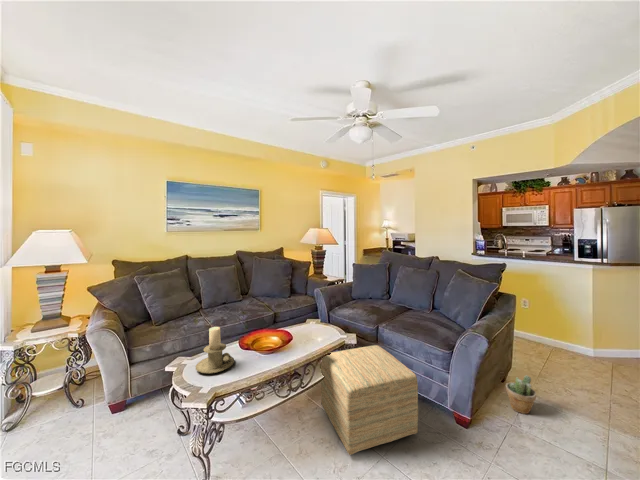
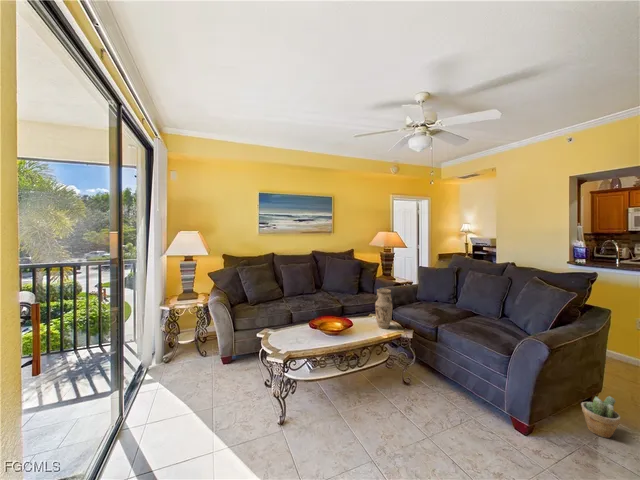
vase: none [316,292,335,337] -> present [375,289,393,329]
candle holder: present [196,327,234,373] -> none [277,307,305,342]
ottoman: present [321,345,418,455] -> none [377,342,466,428]

